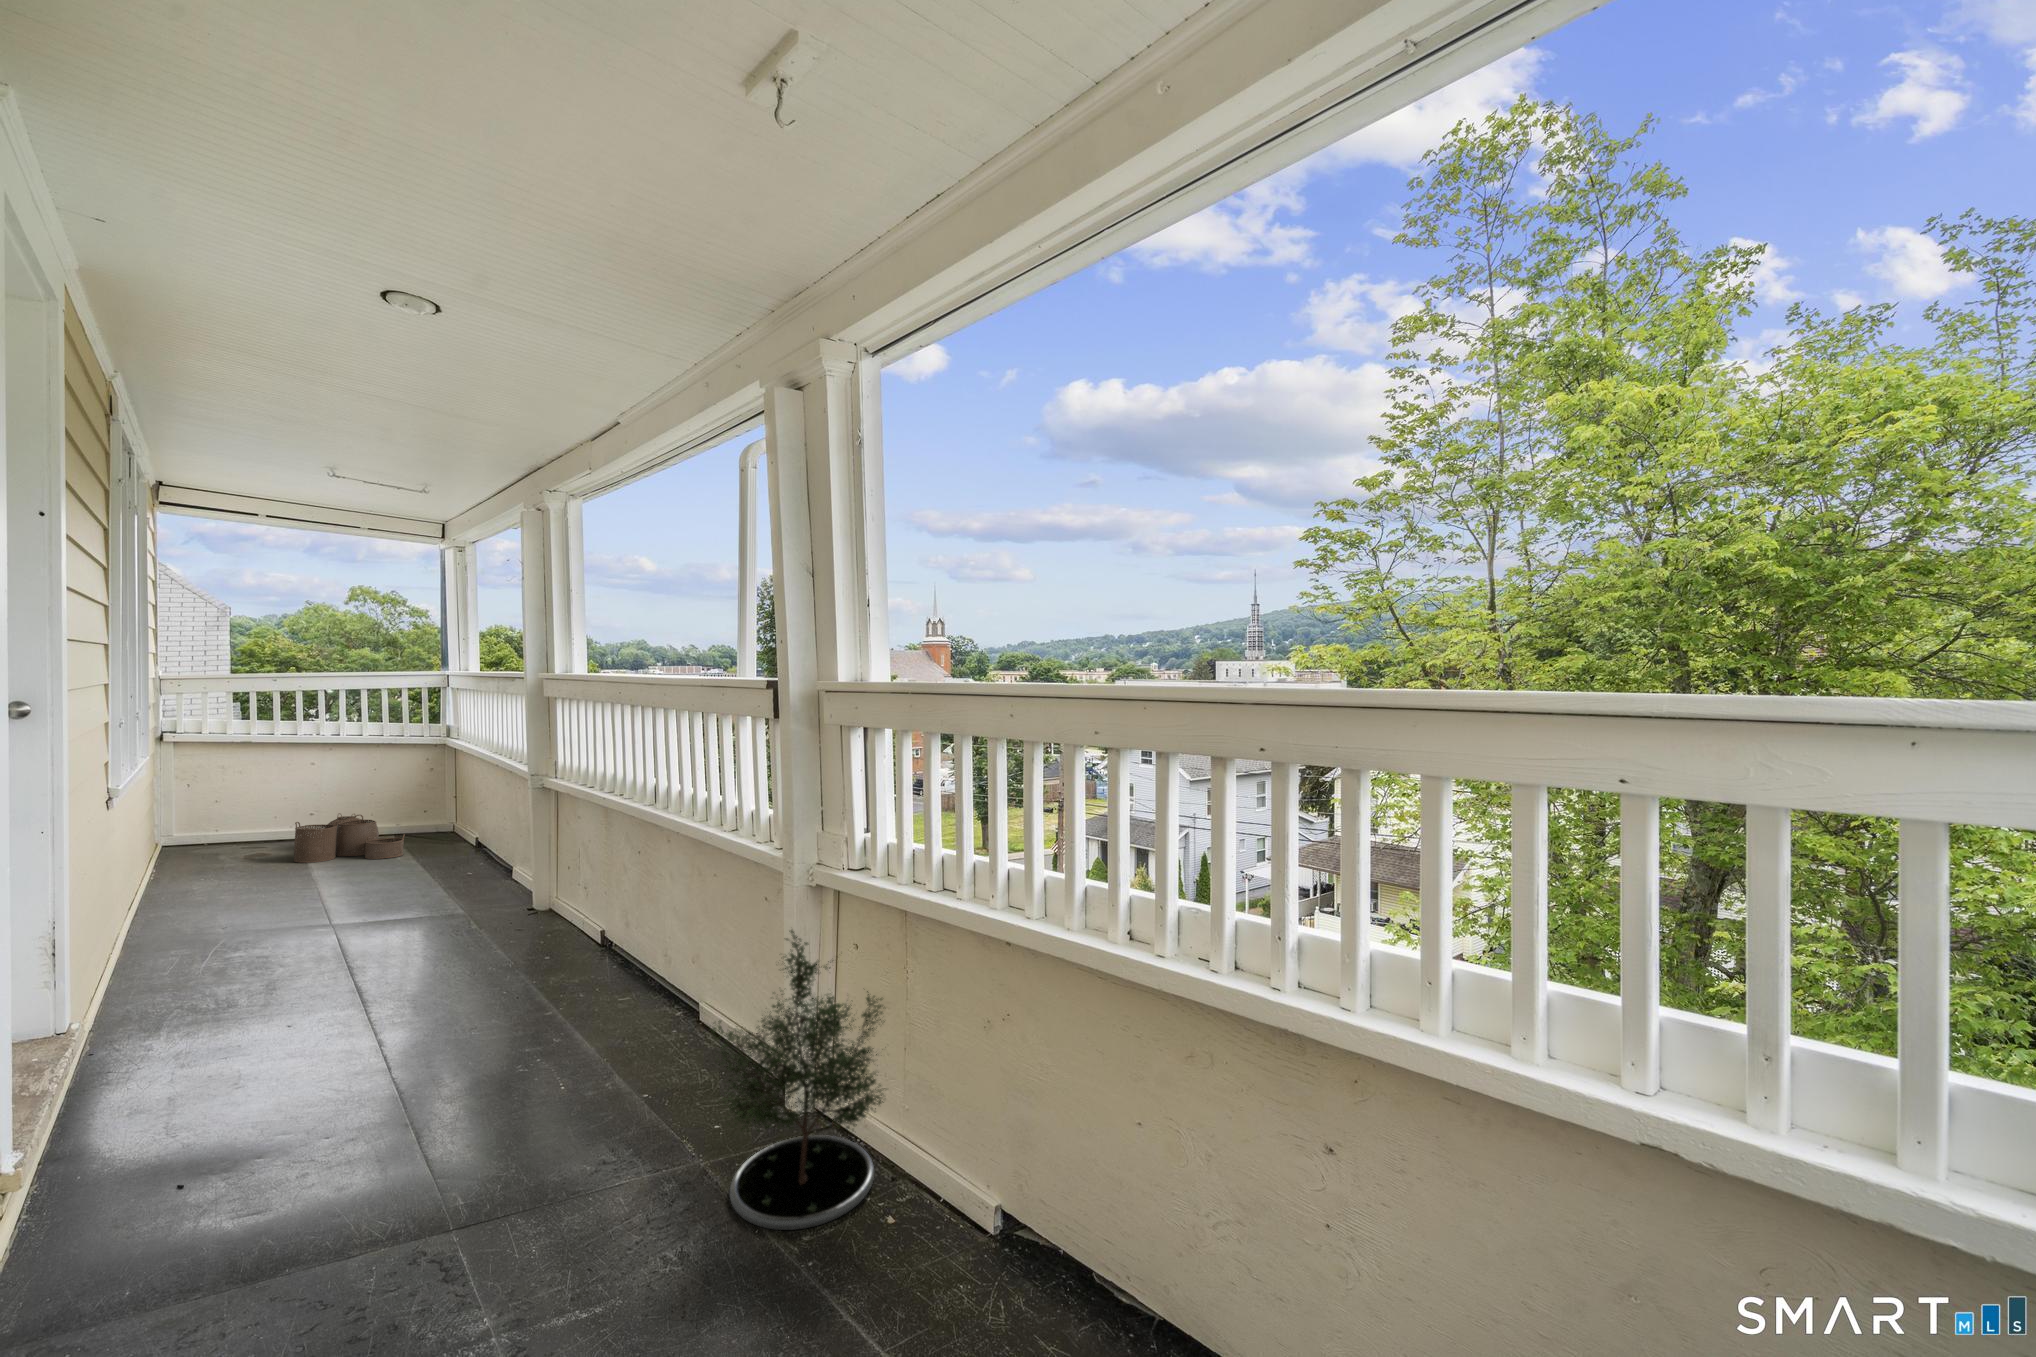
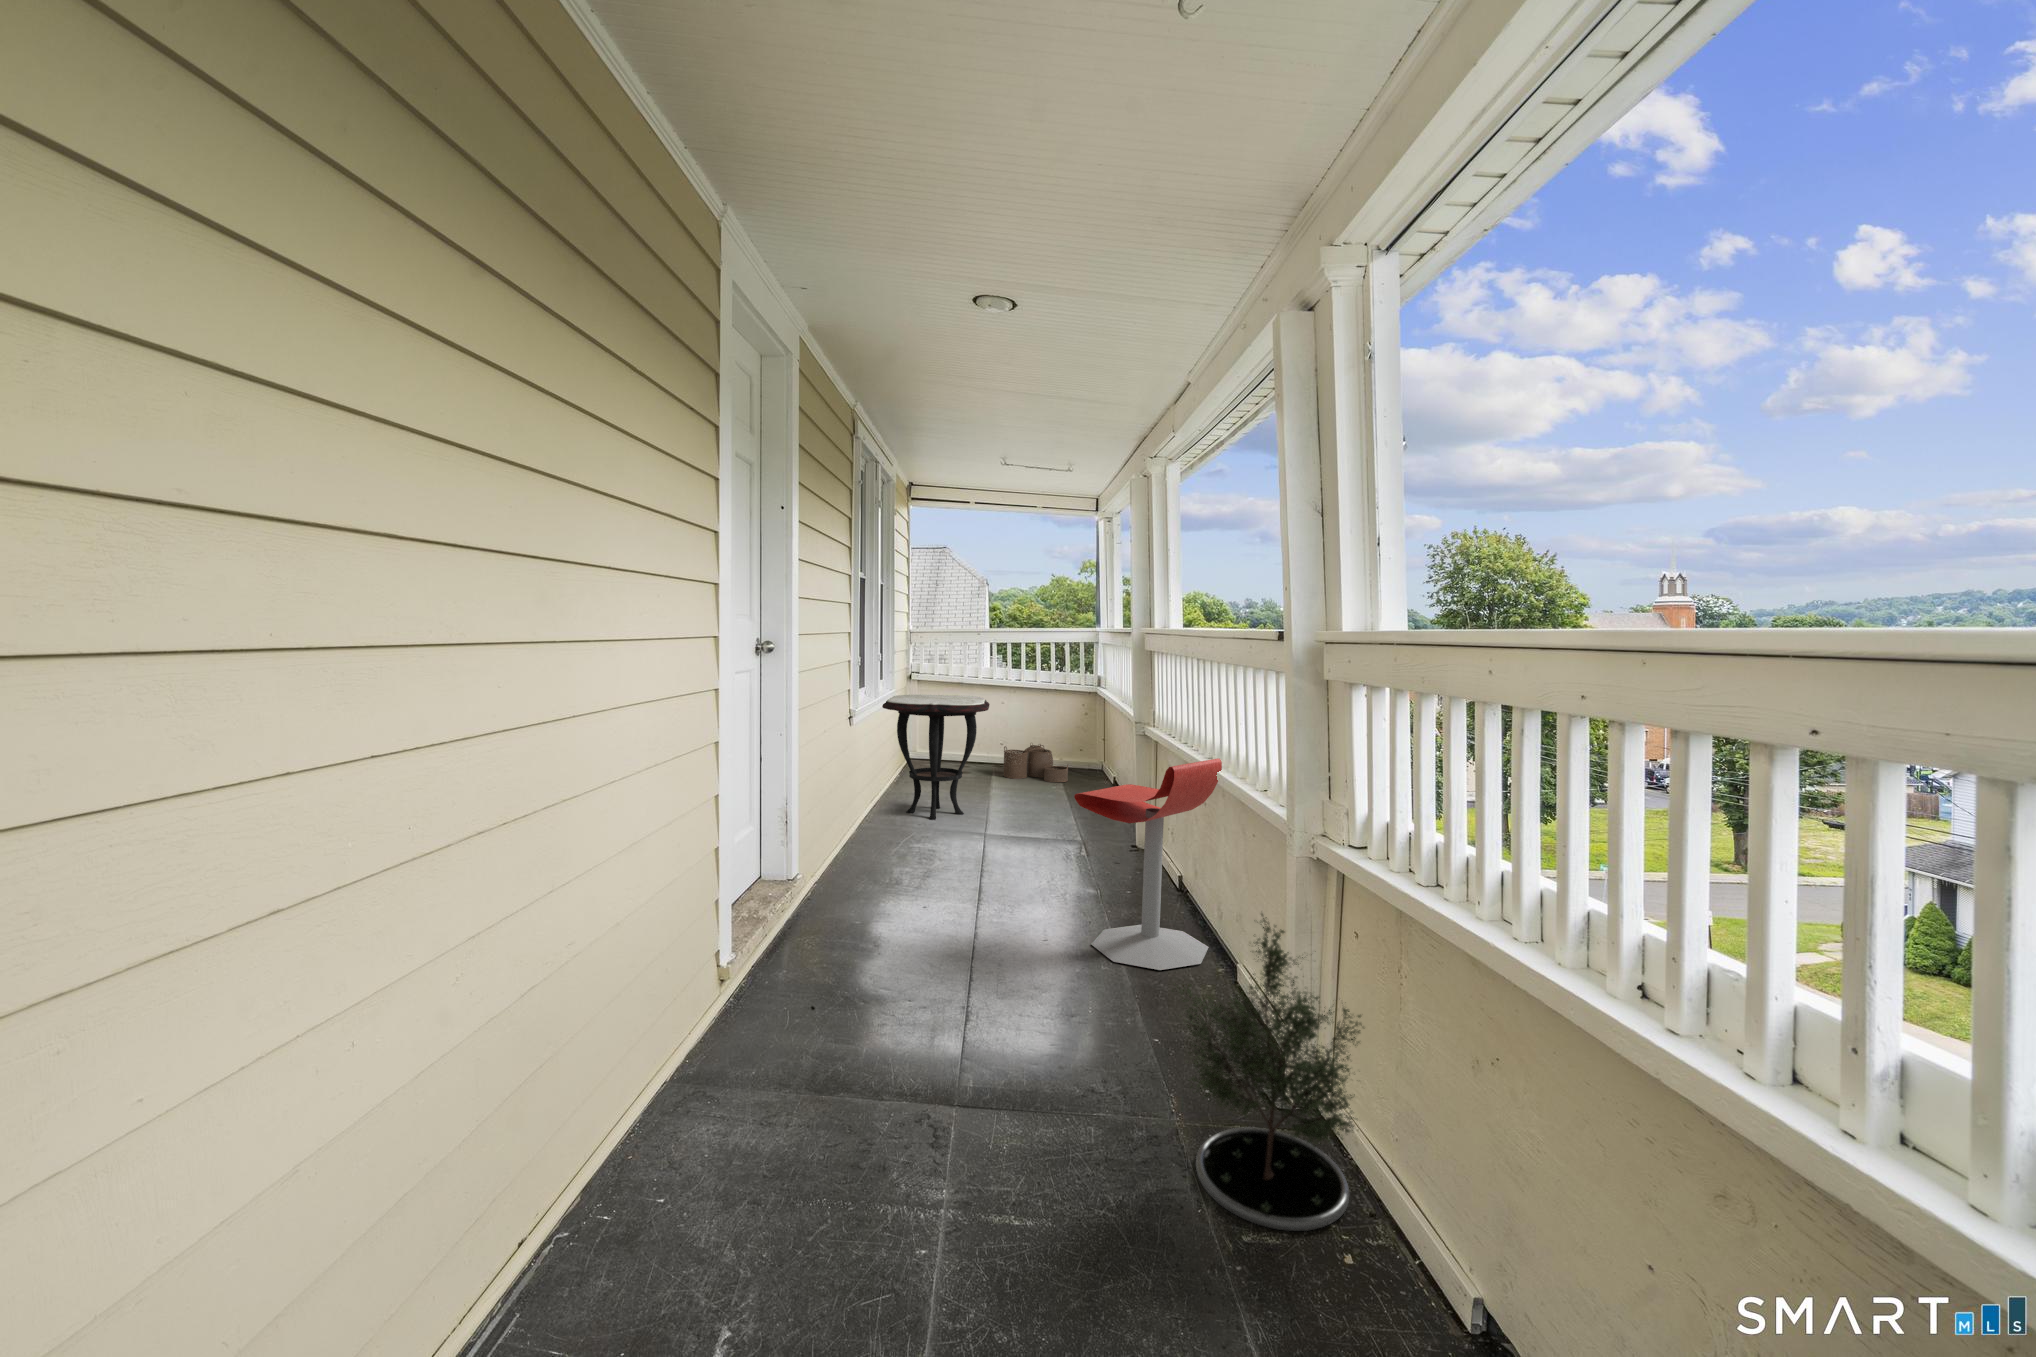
side table: none [72,757,295,937] -> present [882,694,990,820]
stool: none [493,799,675,1040] -> present [1074,759,1222,970]

